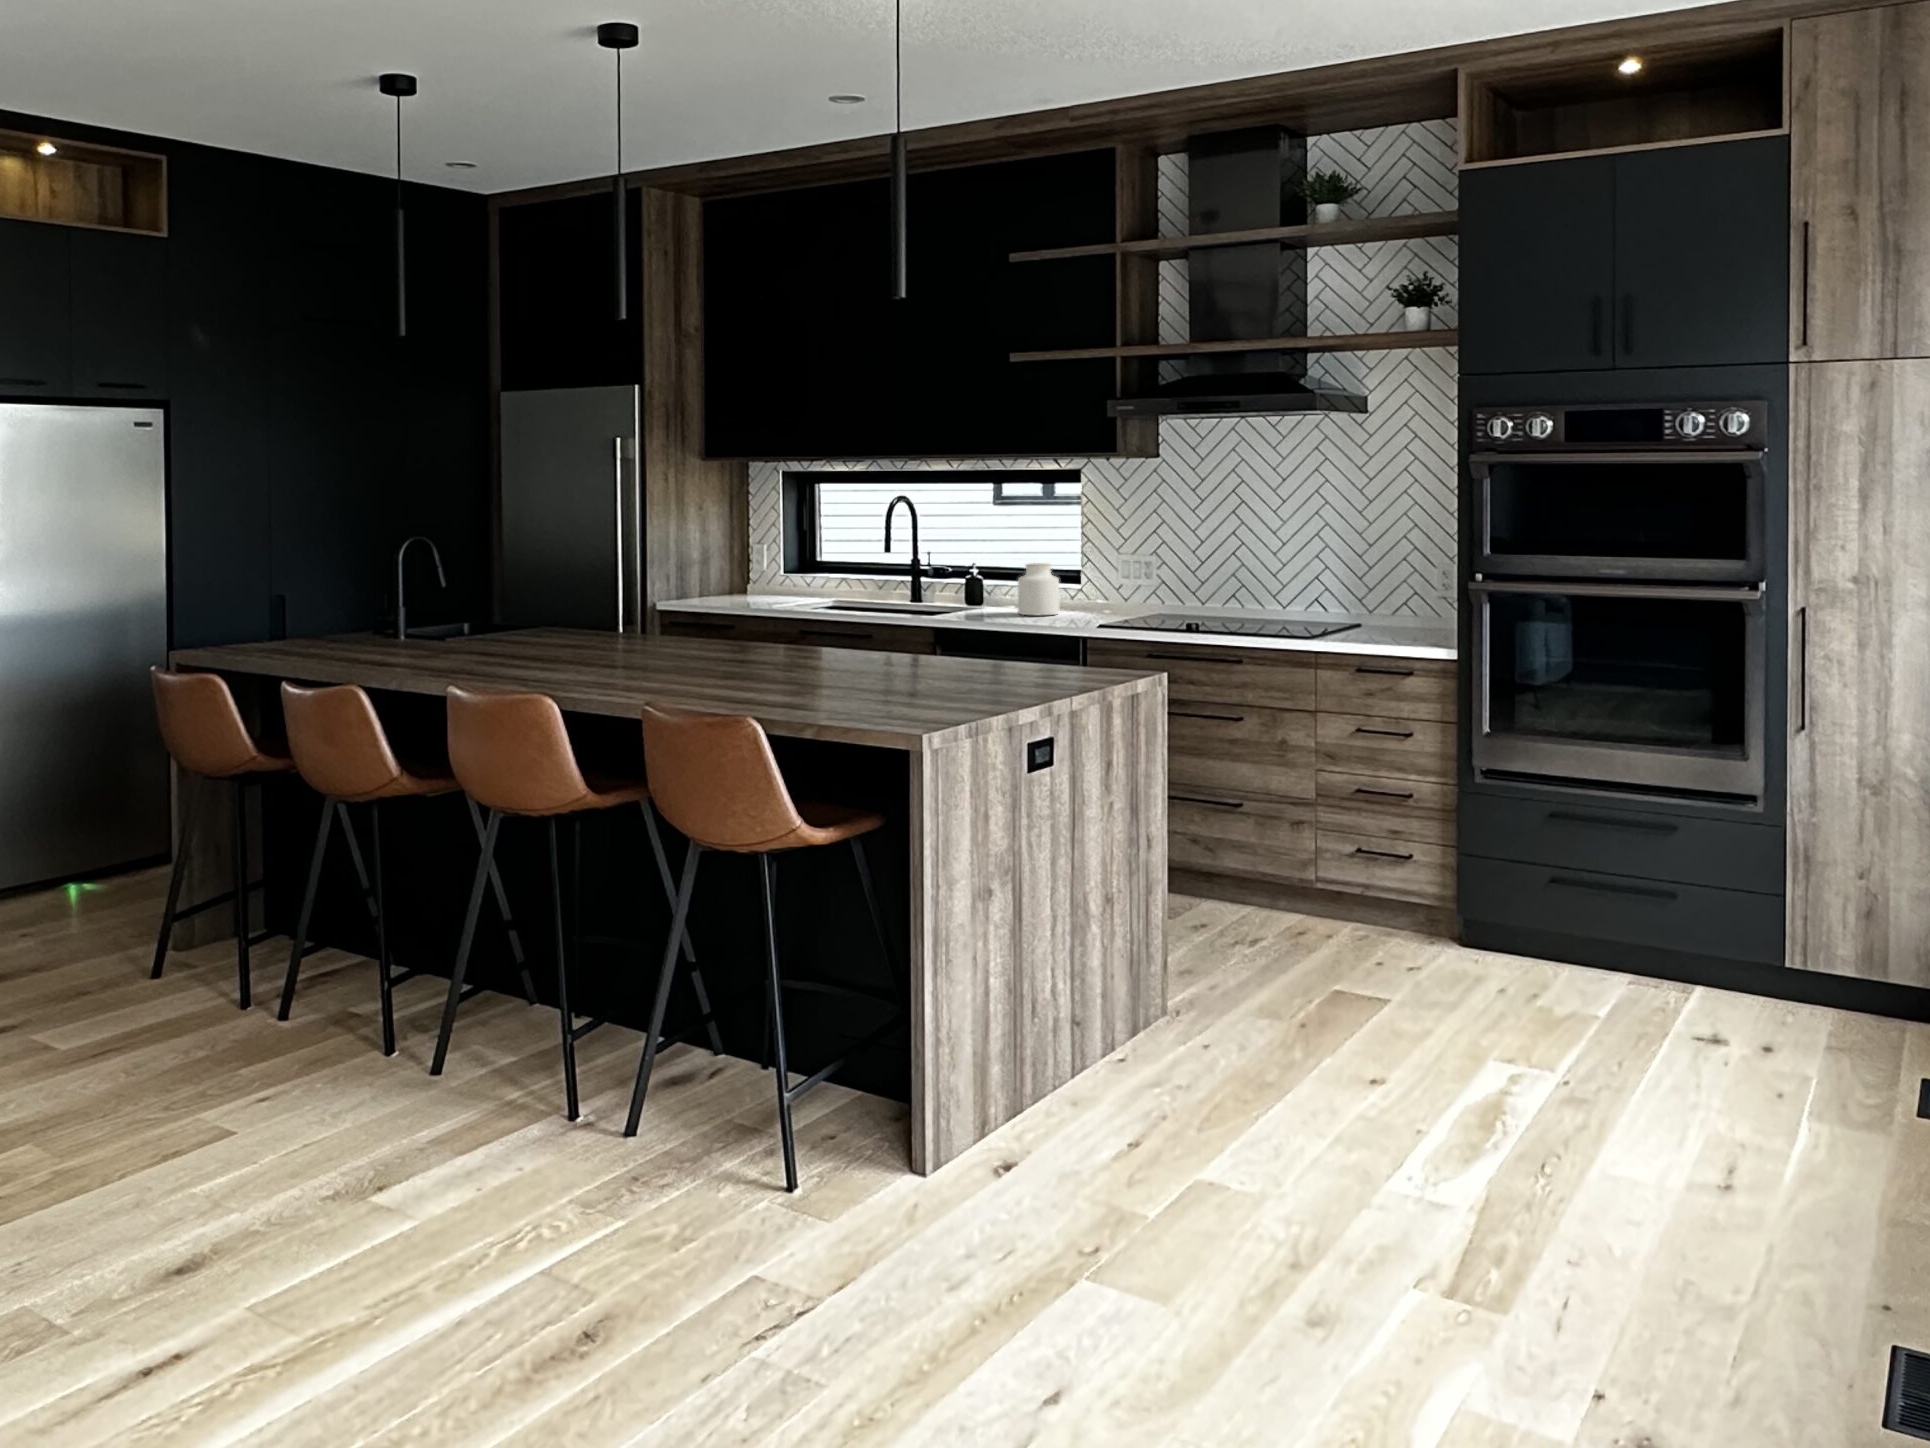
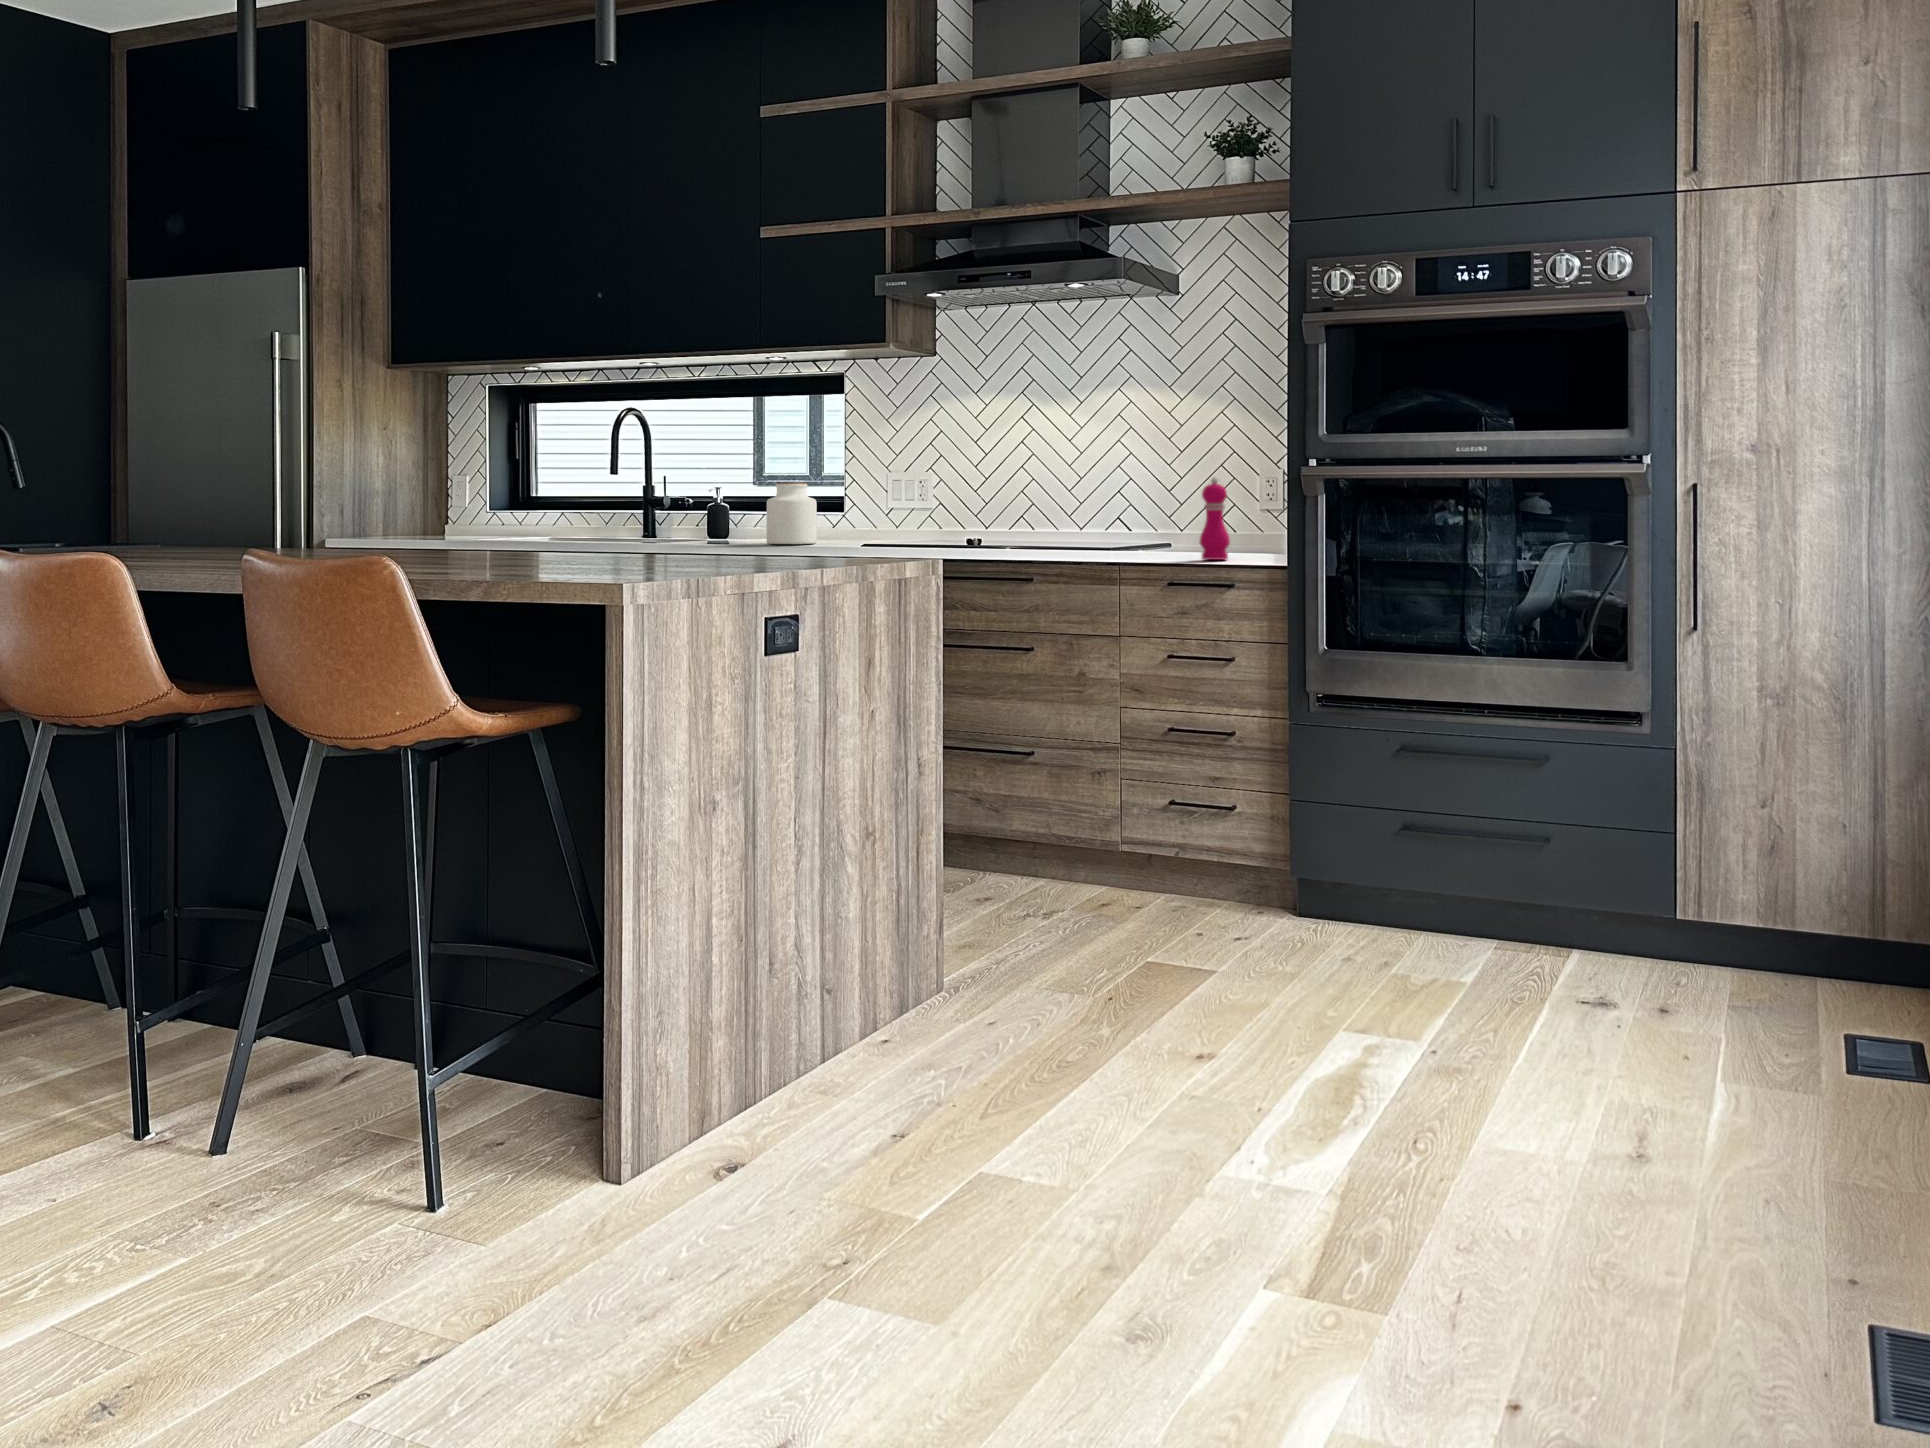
pepper mill: none [1381,583,1407,652] -> present [1200,477,1230,560]

